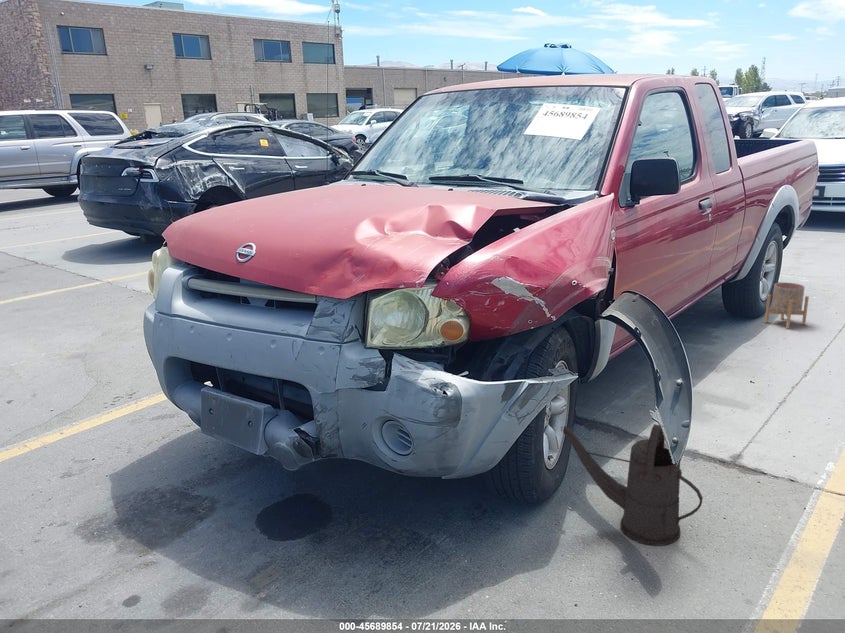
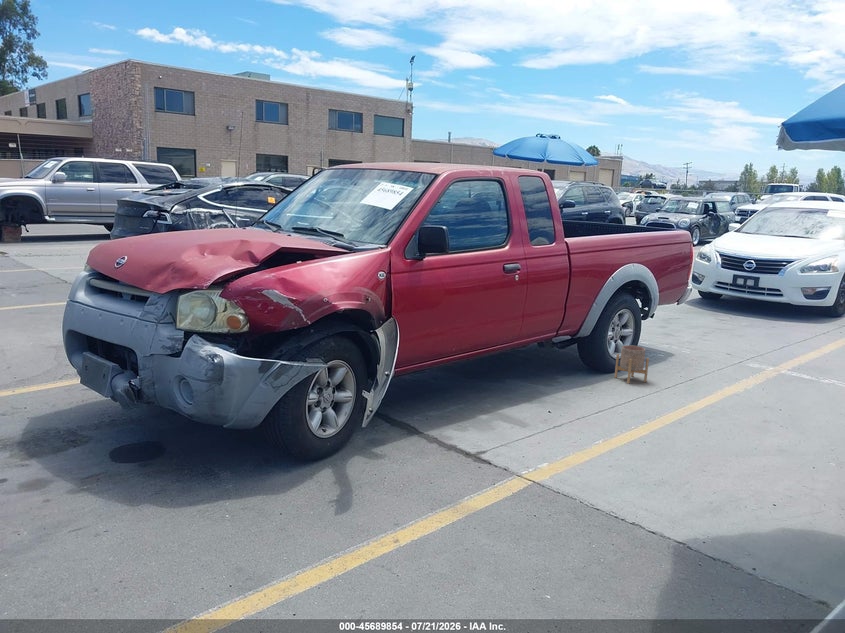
watering can: present [563,424,703,546] -> none [328,406,405,493]

